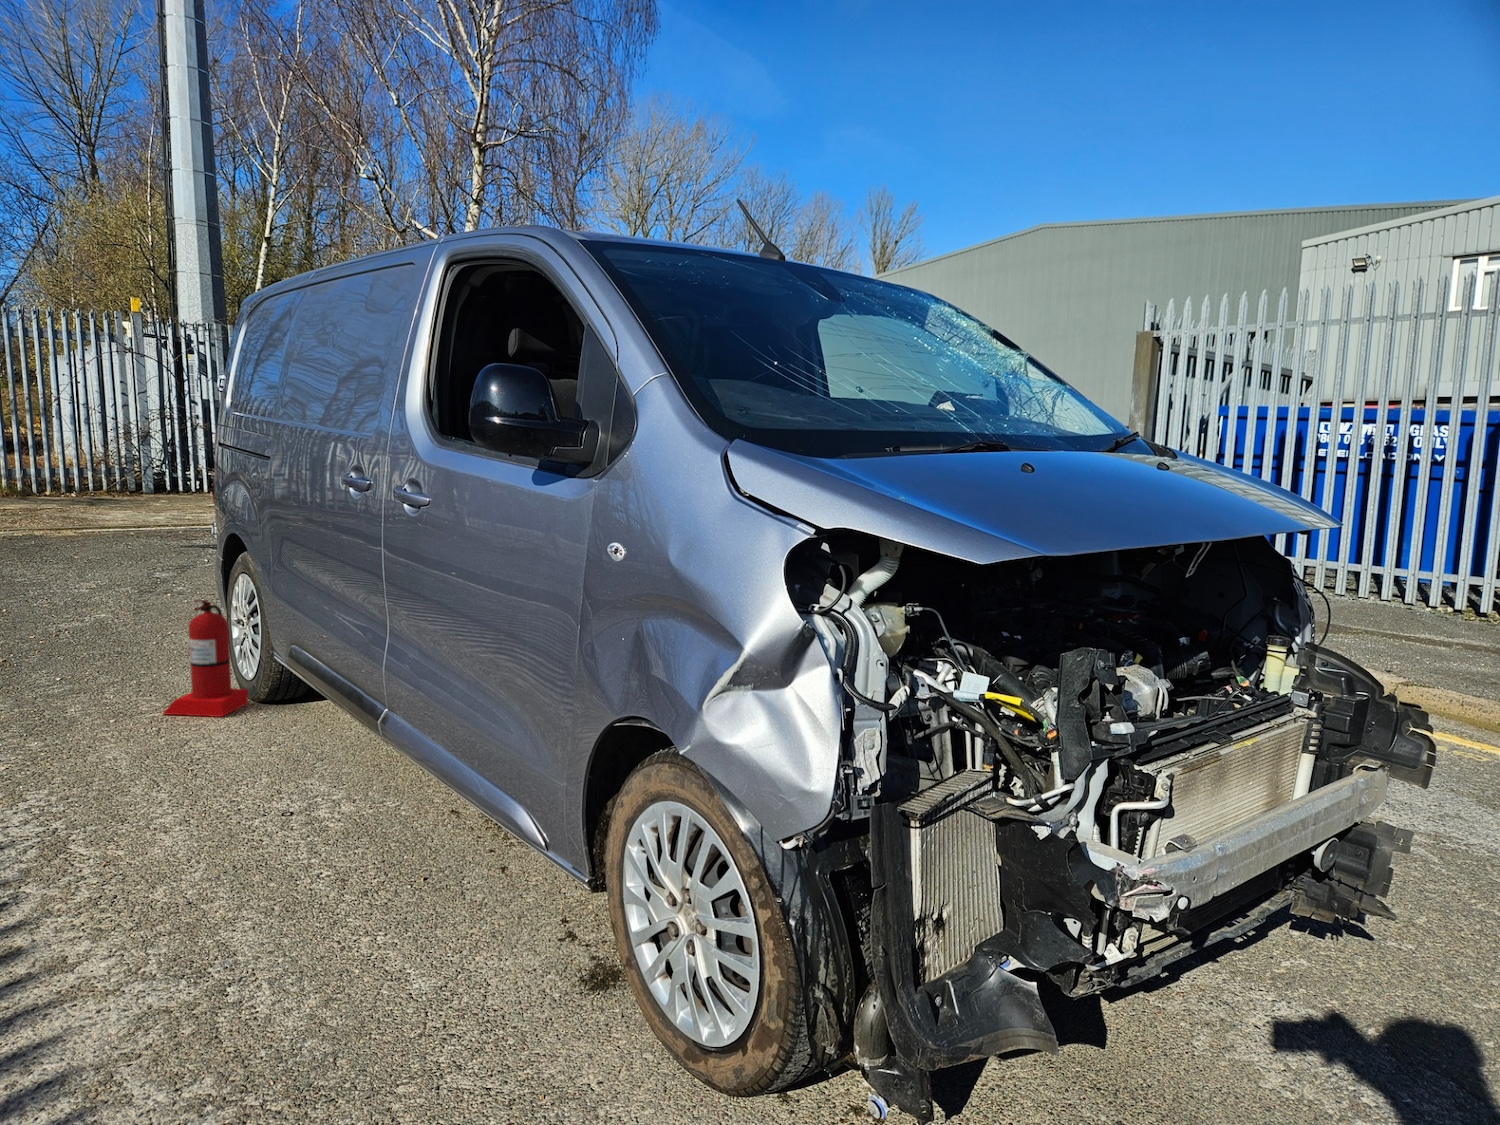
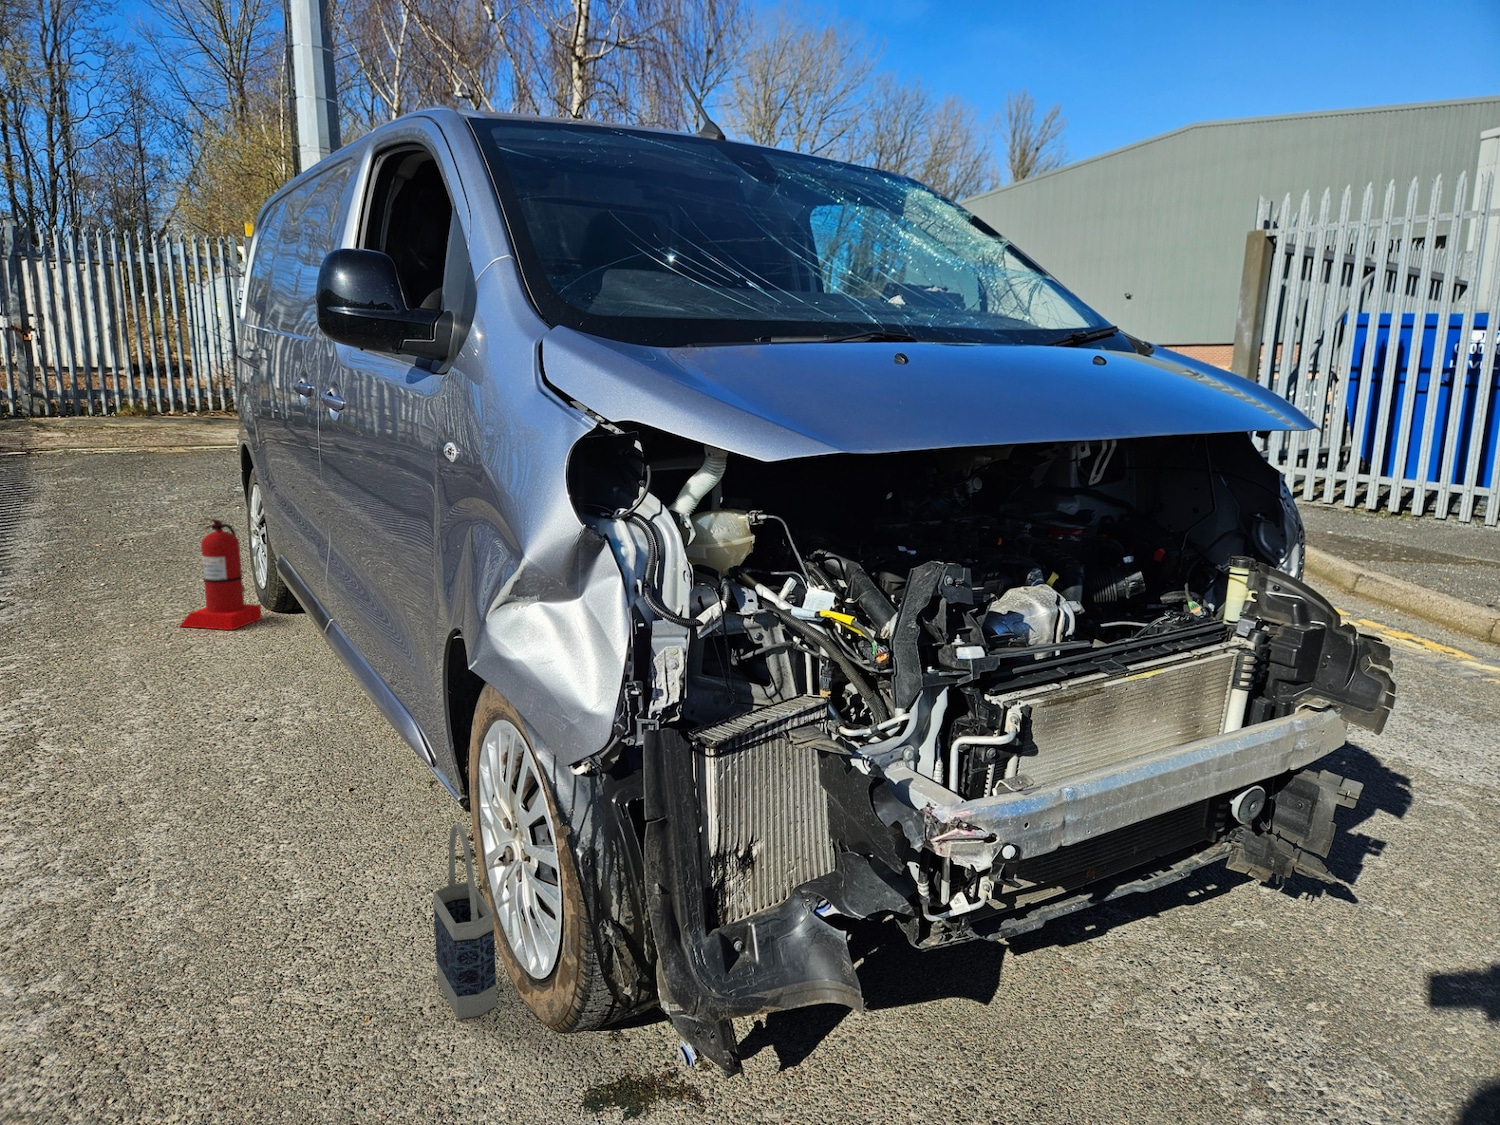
bag: none [591,904,659,1094] -> present [433,824,497,1019]

